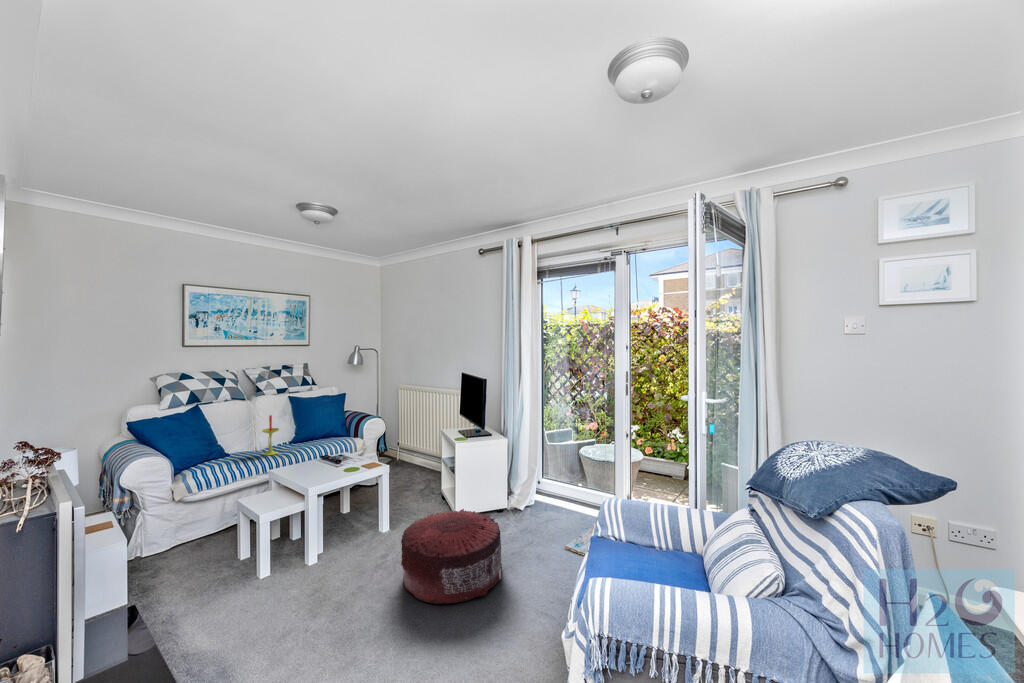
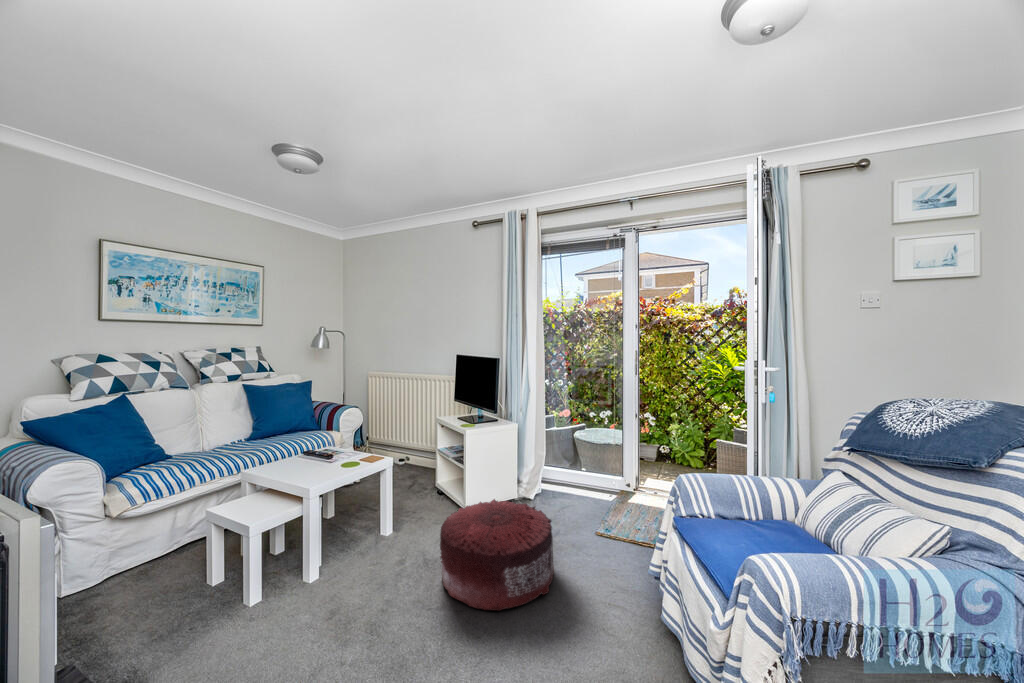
candle: present [262,415,279,456] -> none [220,404,243,454]

